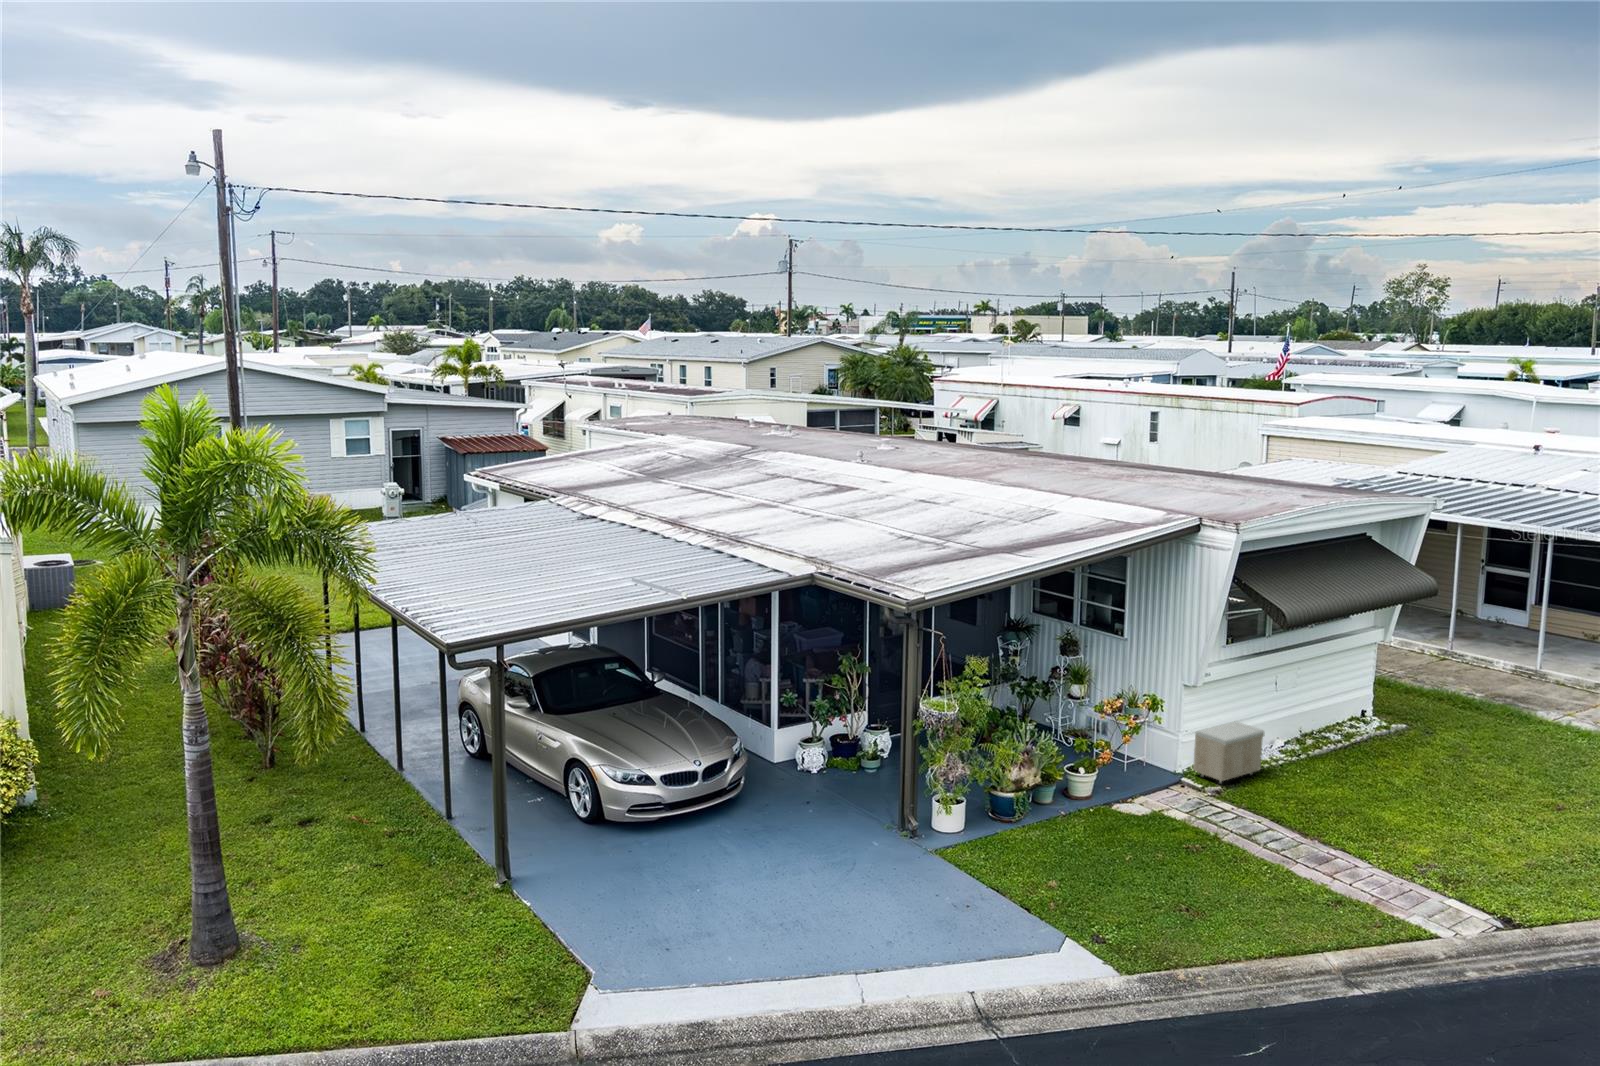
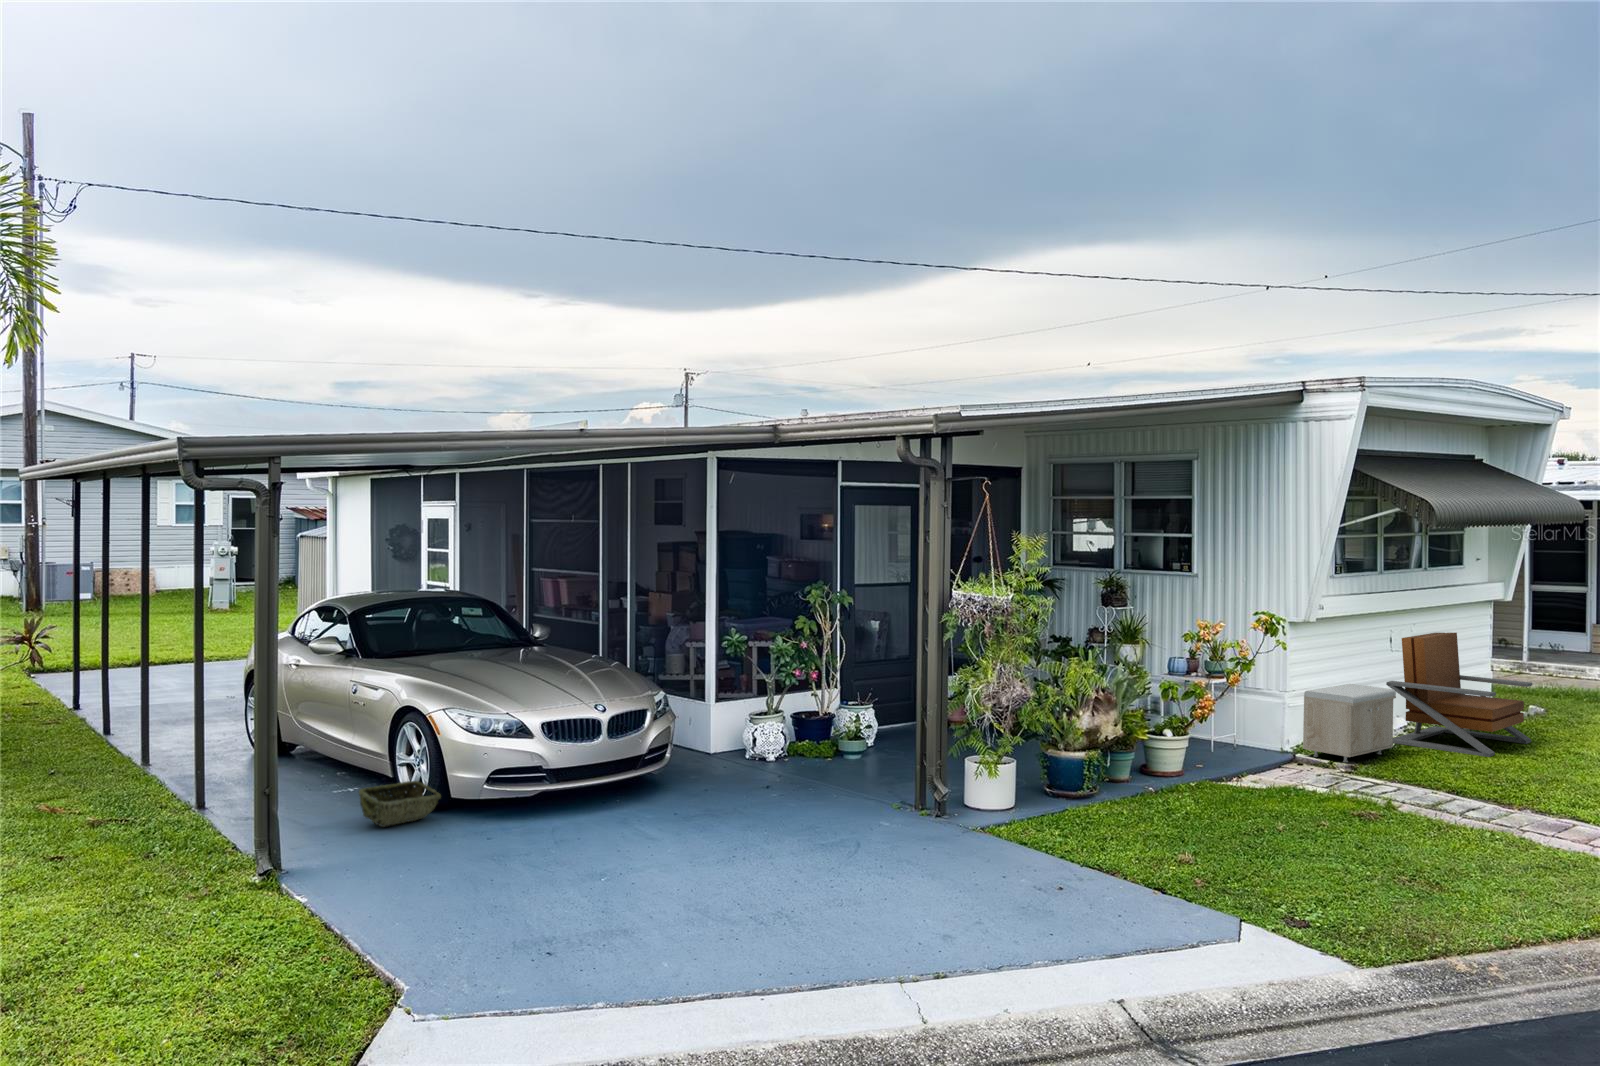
lounge chair: none [1267,676,1379,780] -> present [1386,633,1532,757]
woven basket: none [549,805,599,839] -> present [359,781,441,827]

